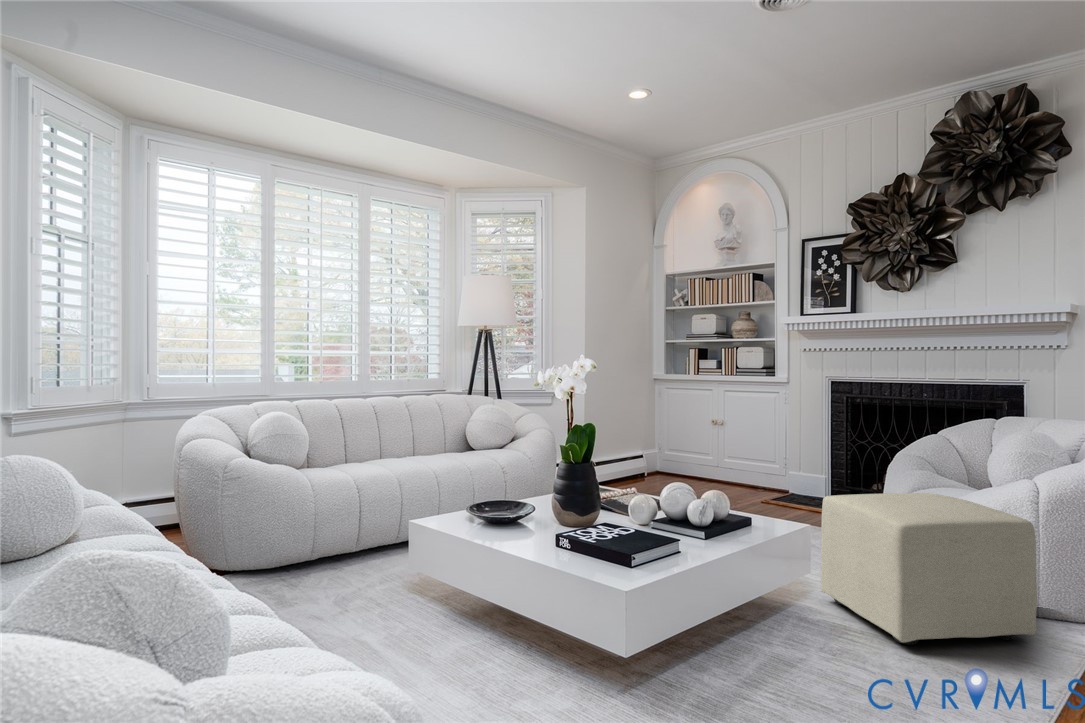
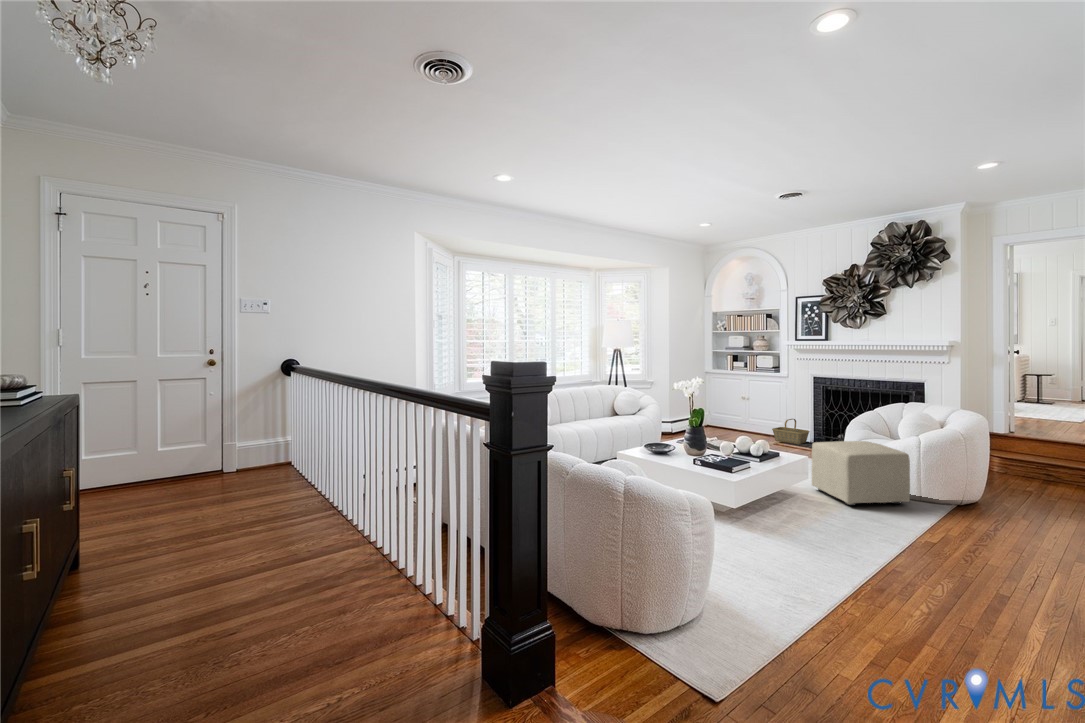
basket: none [760,456,824,502] -> present [772,419,809,444]

